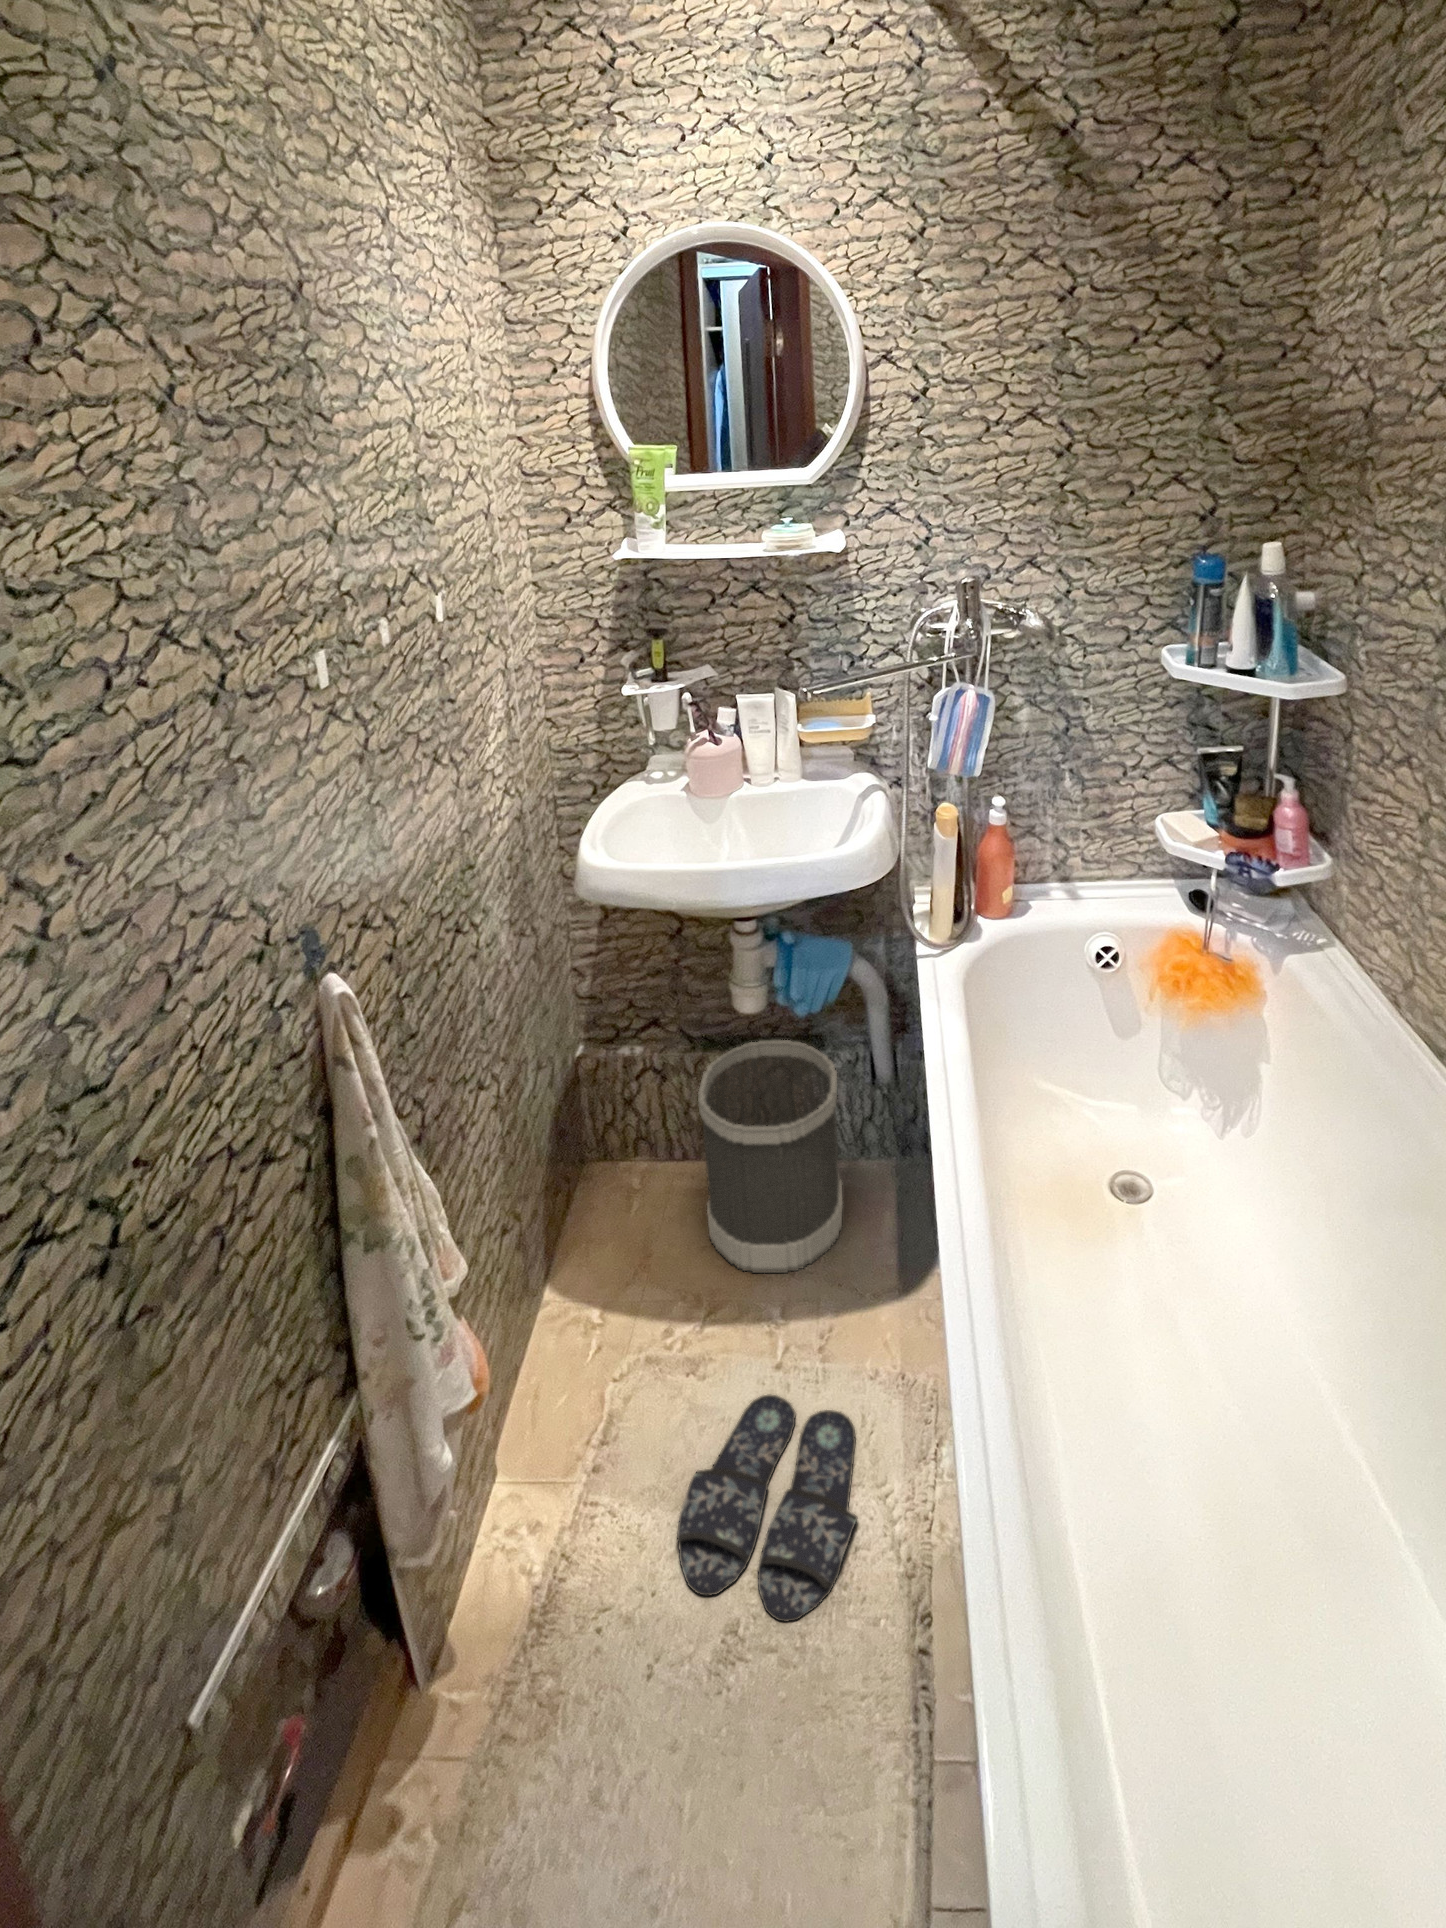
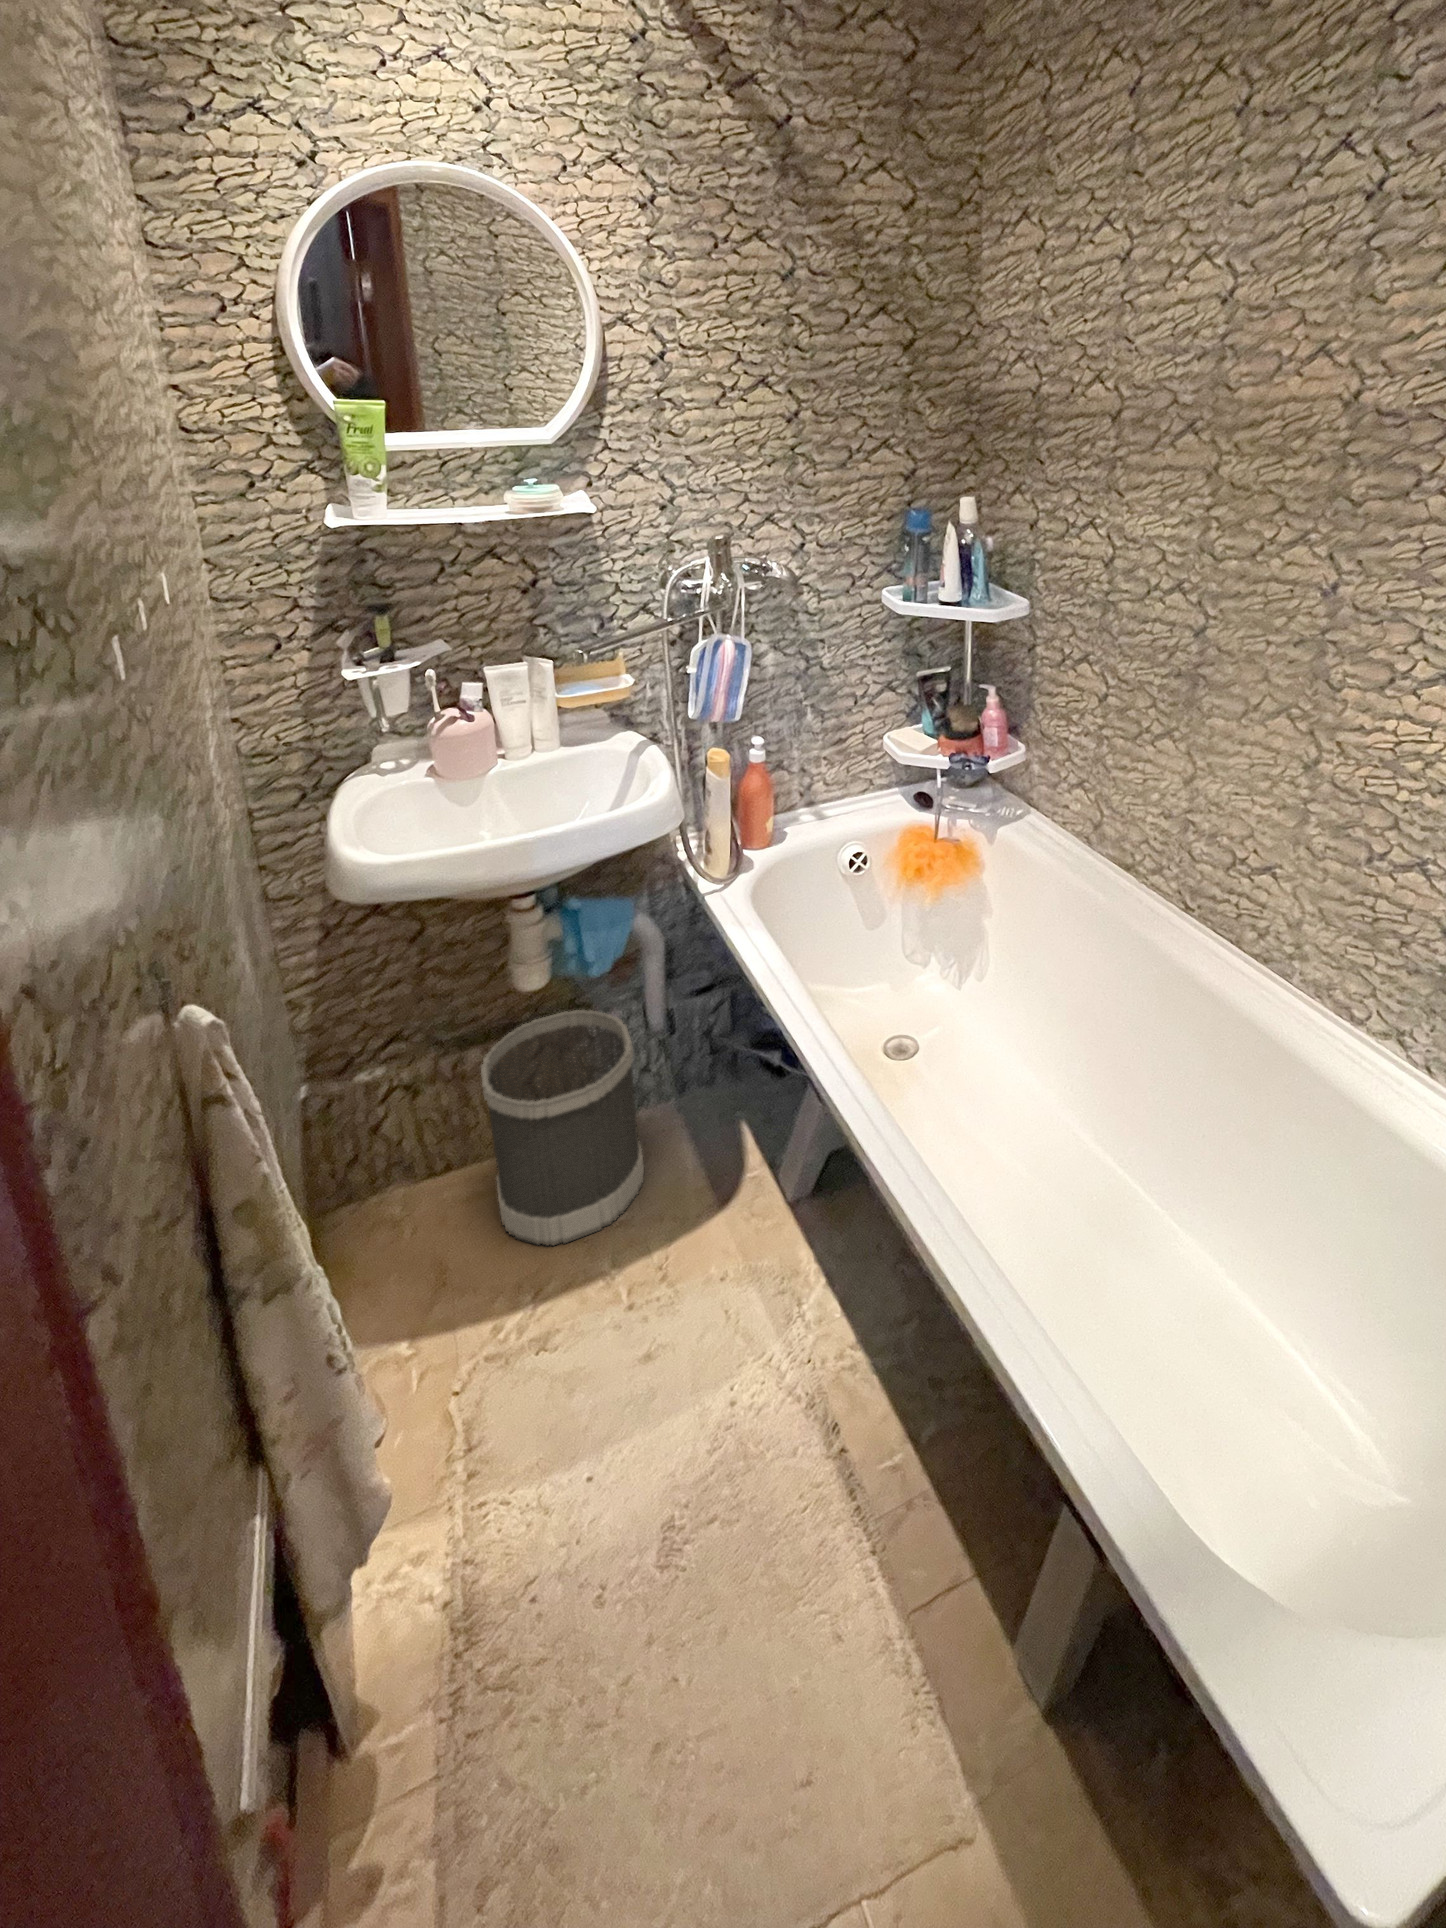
slippers: present [677,1395,857,1622] -> none [562,1320,738,1528]

